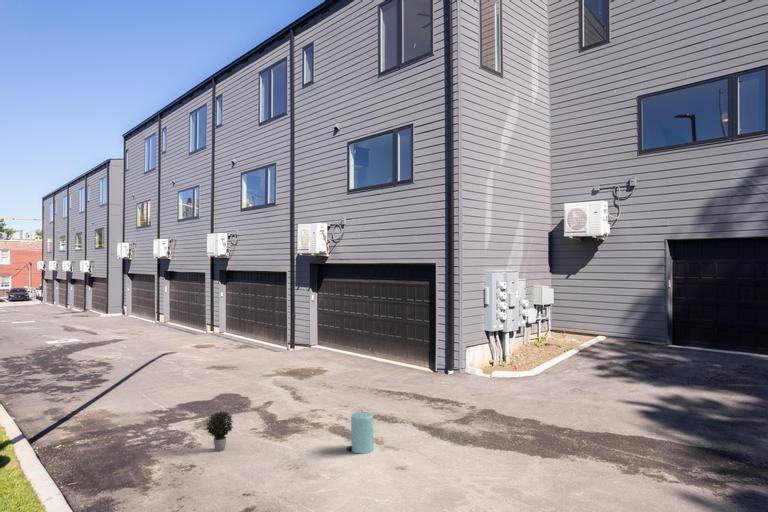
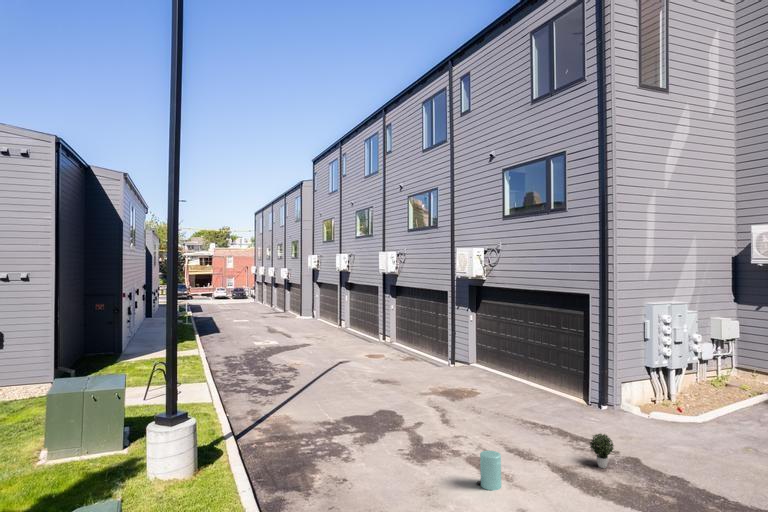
potted plant: present [206,412,233,451] -> present [590,434,614,468]

